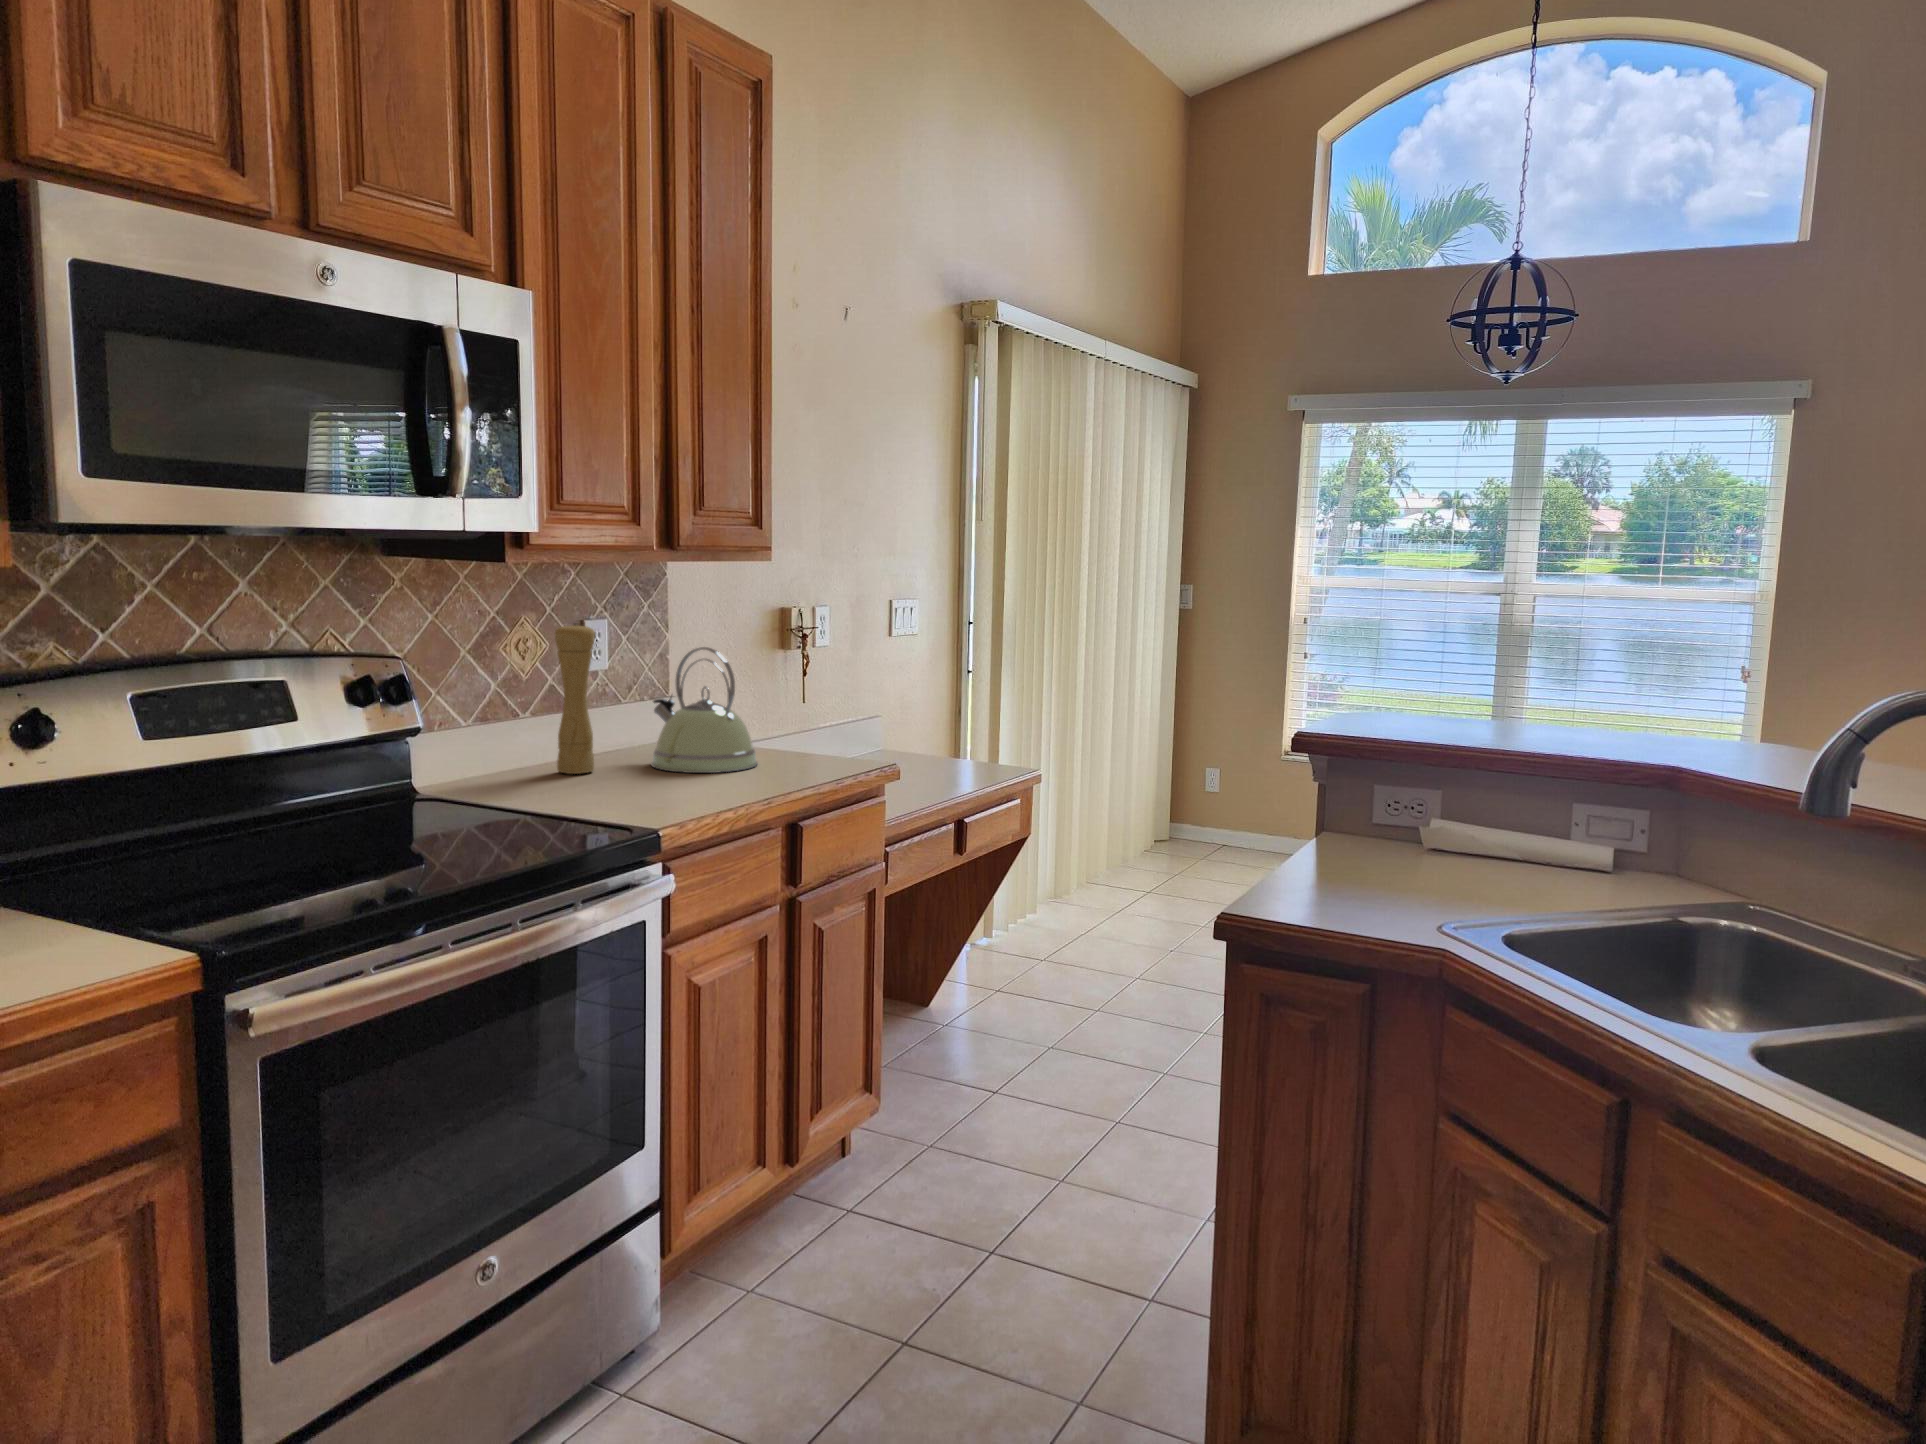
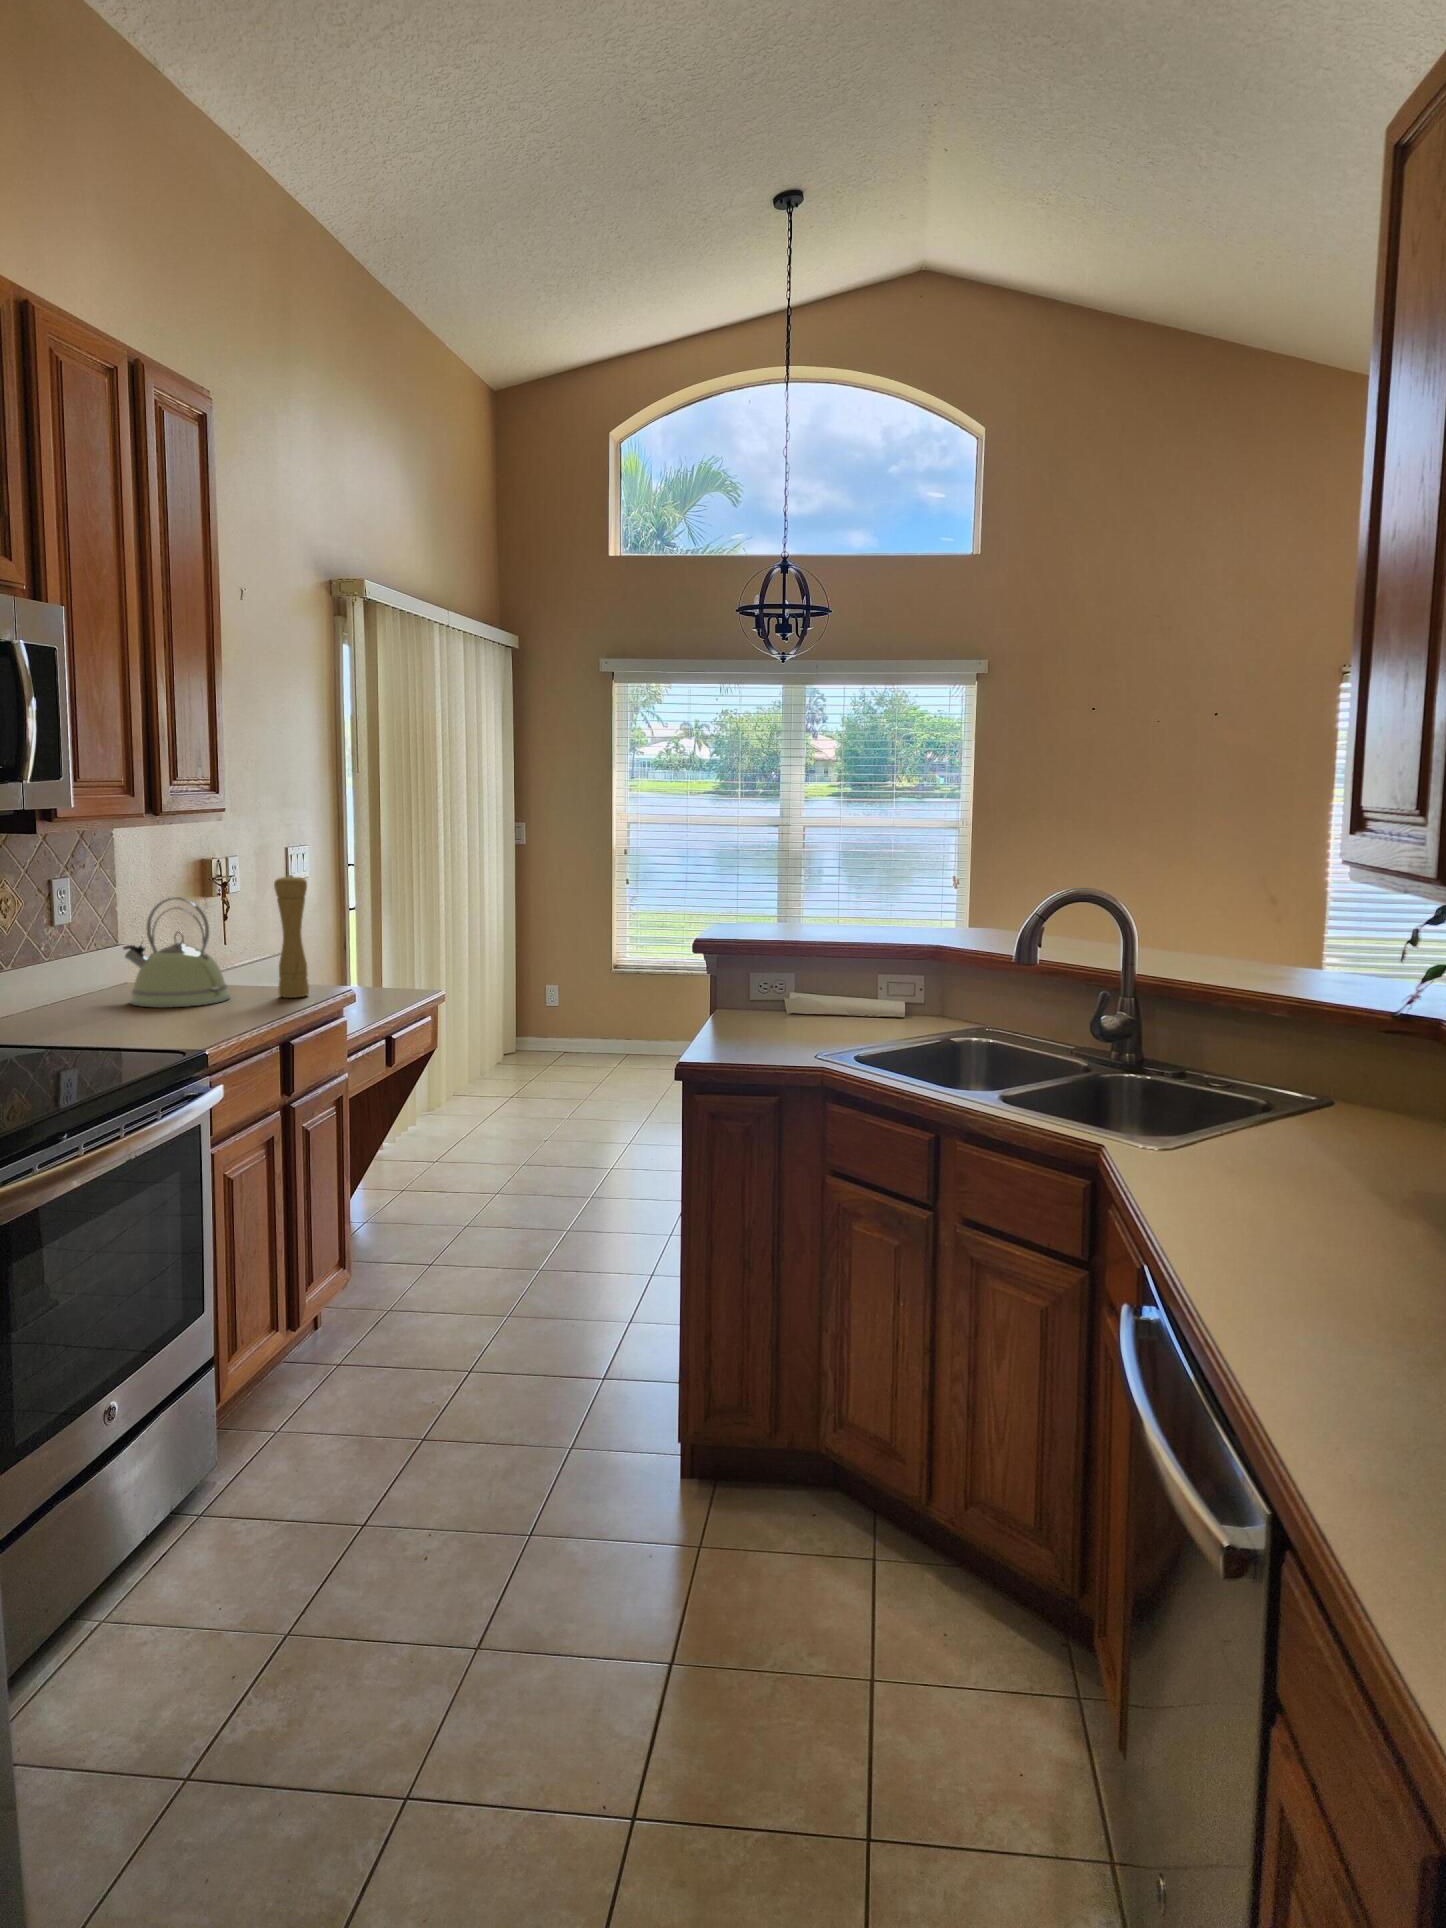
pepper mill: present [555,623,595,774] -> present [274,875,309,998]

